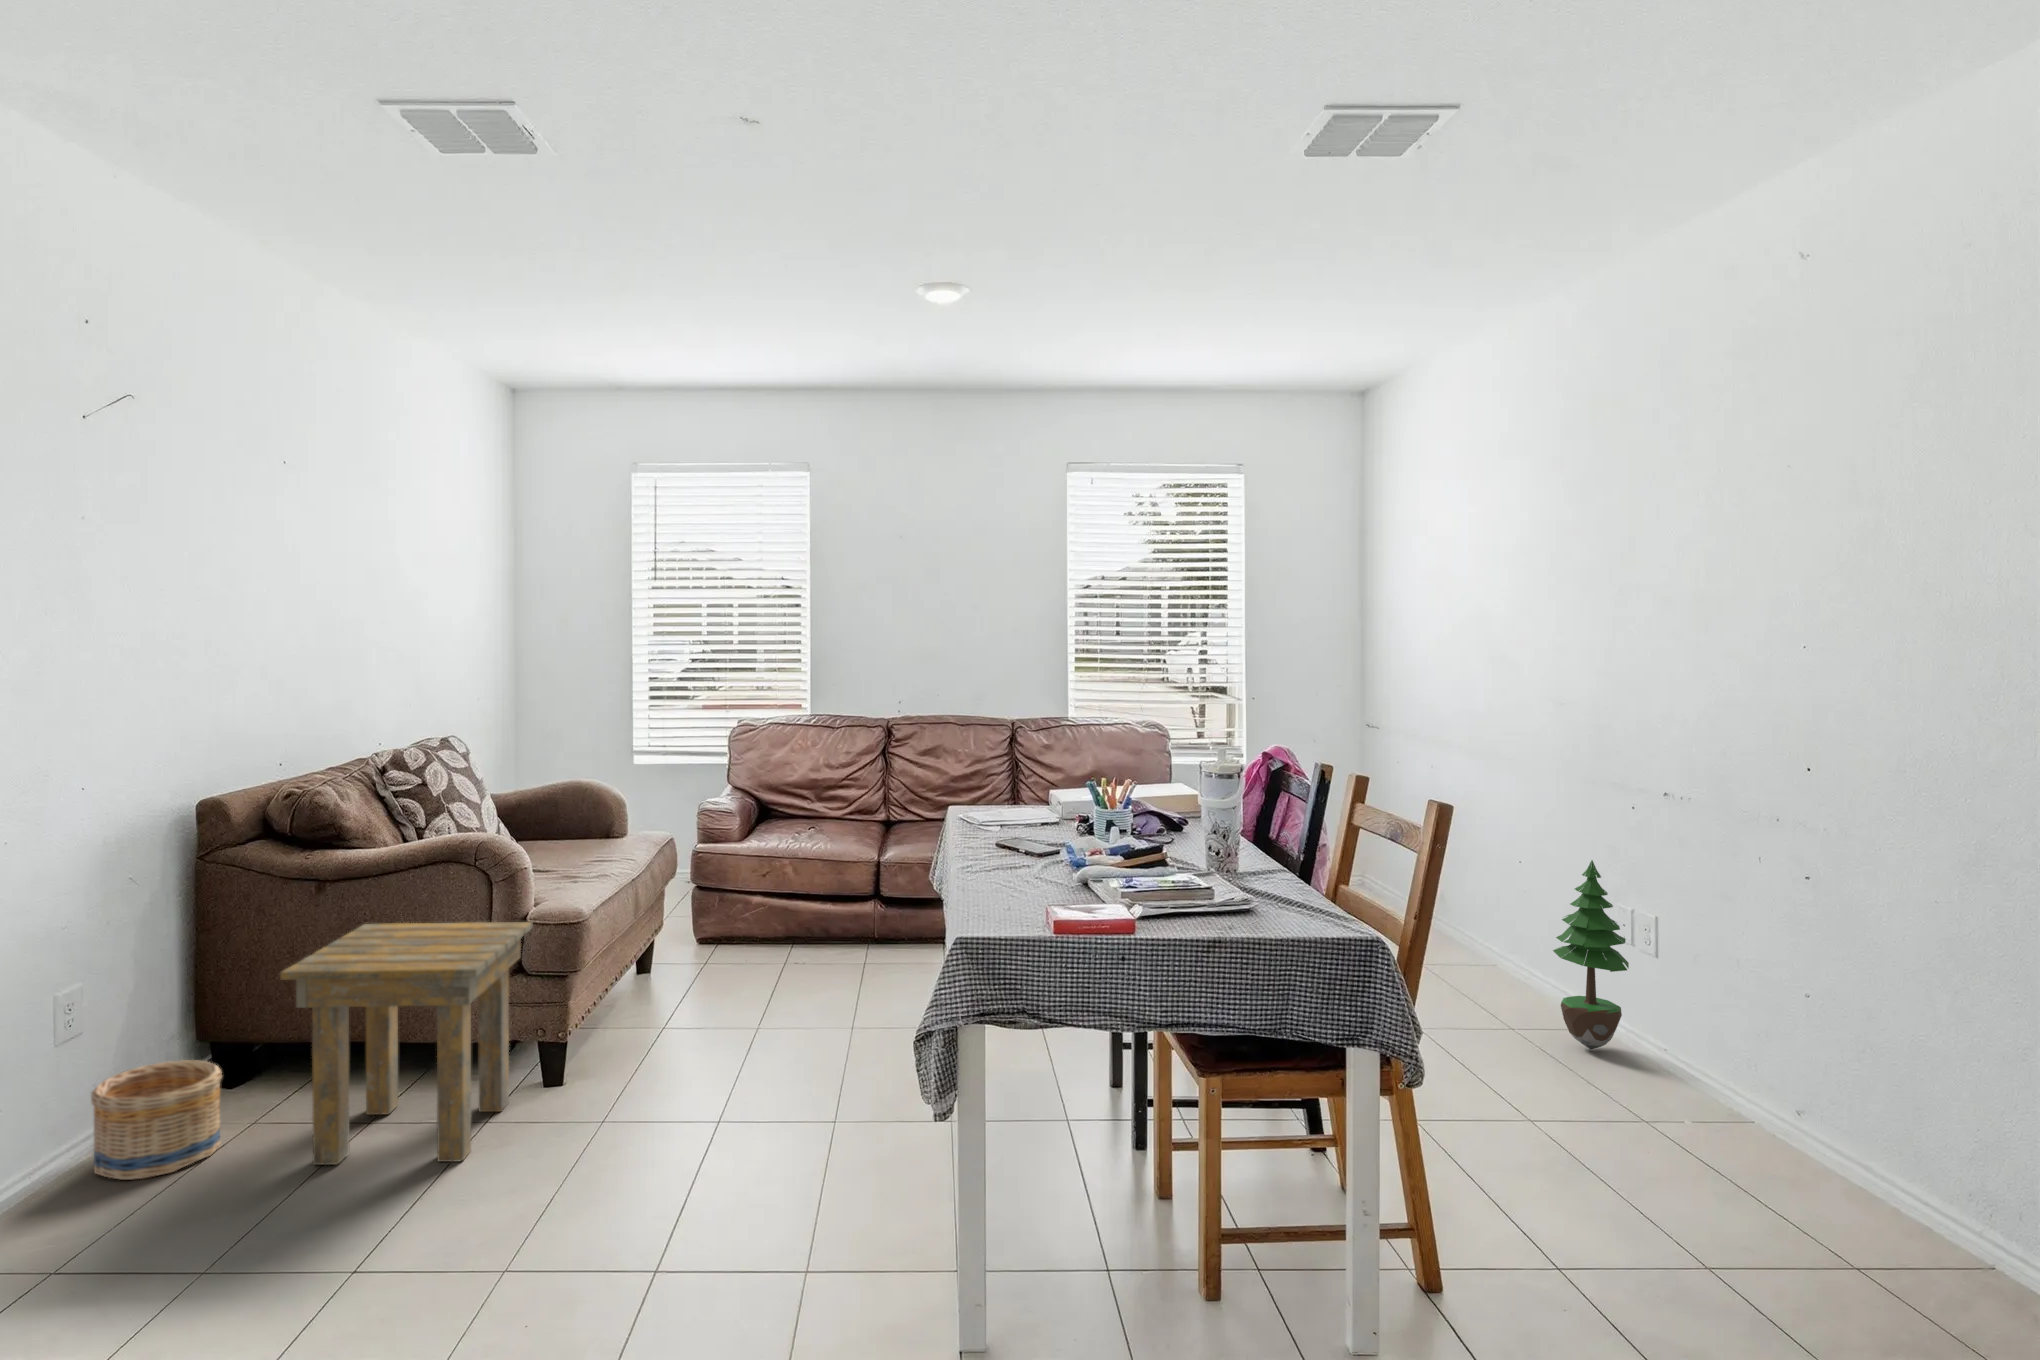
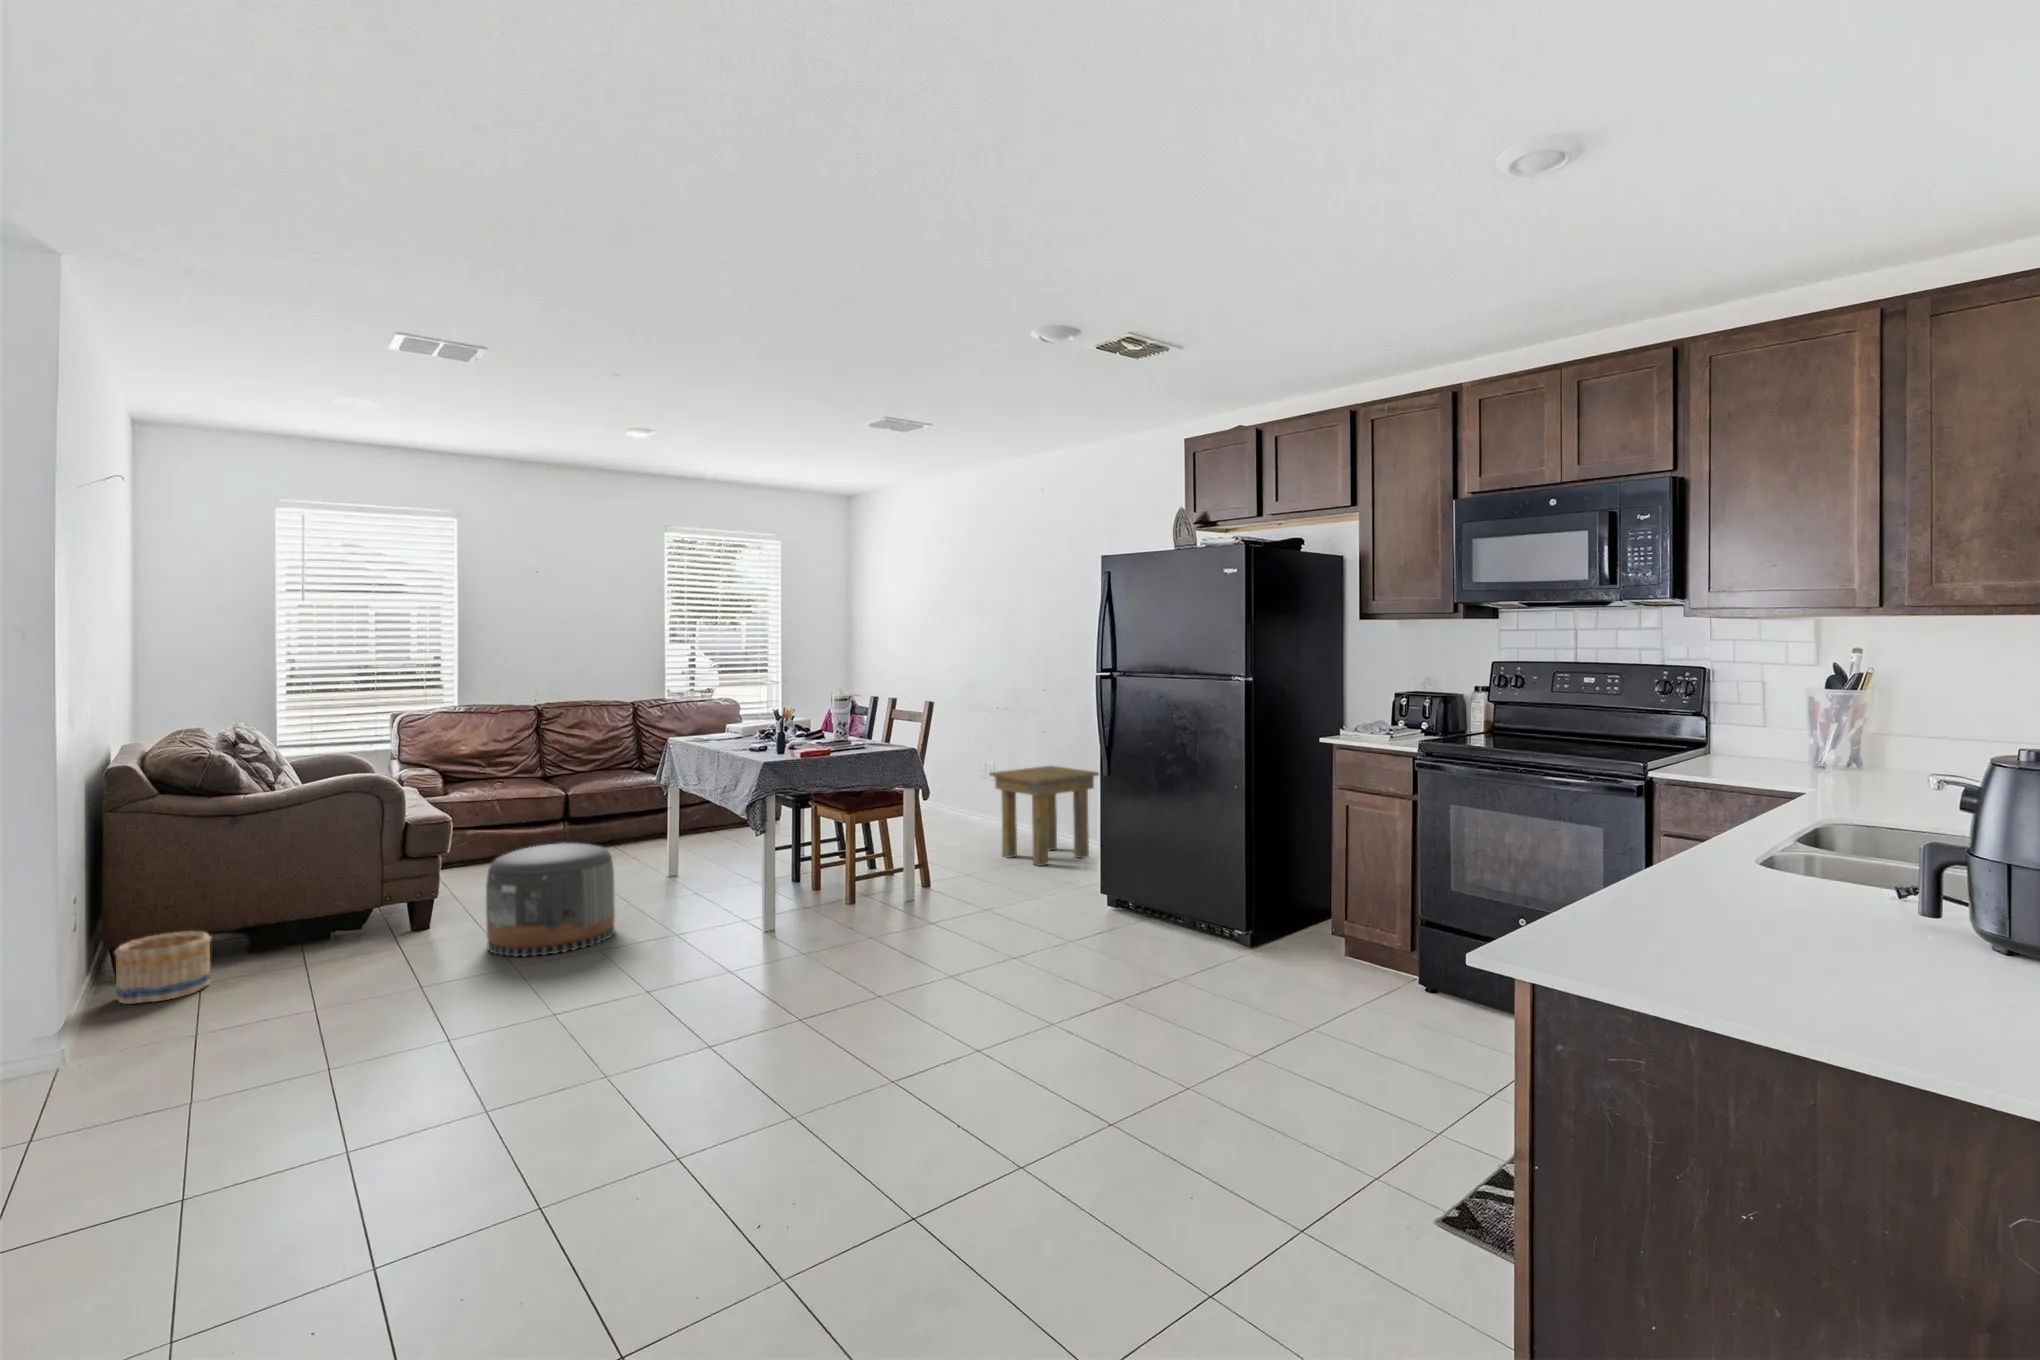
potted tree: present [1553,860,1629,1050] -> none [961,742,993,831]
side table: present [280,922,532,1165] -> present [989,766,1099,866]
pouf: none [540,1006,760,1250] -> present [486,843,615,957]

